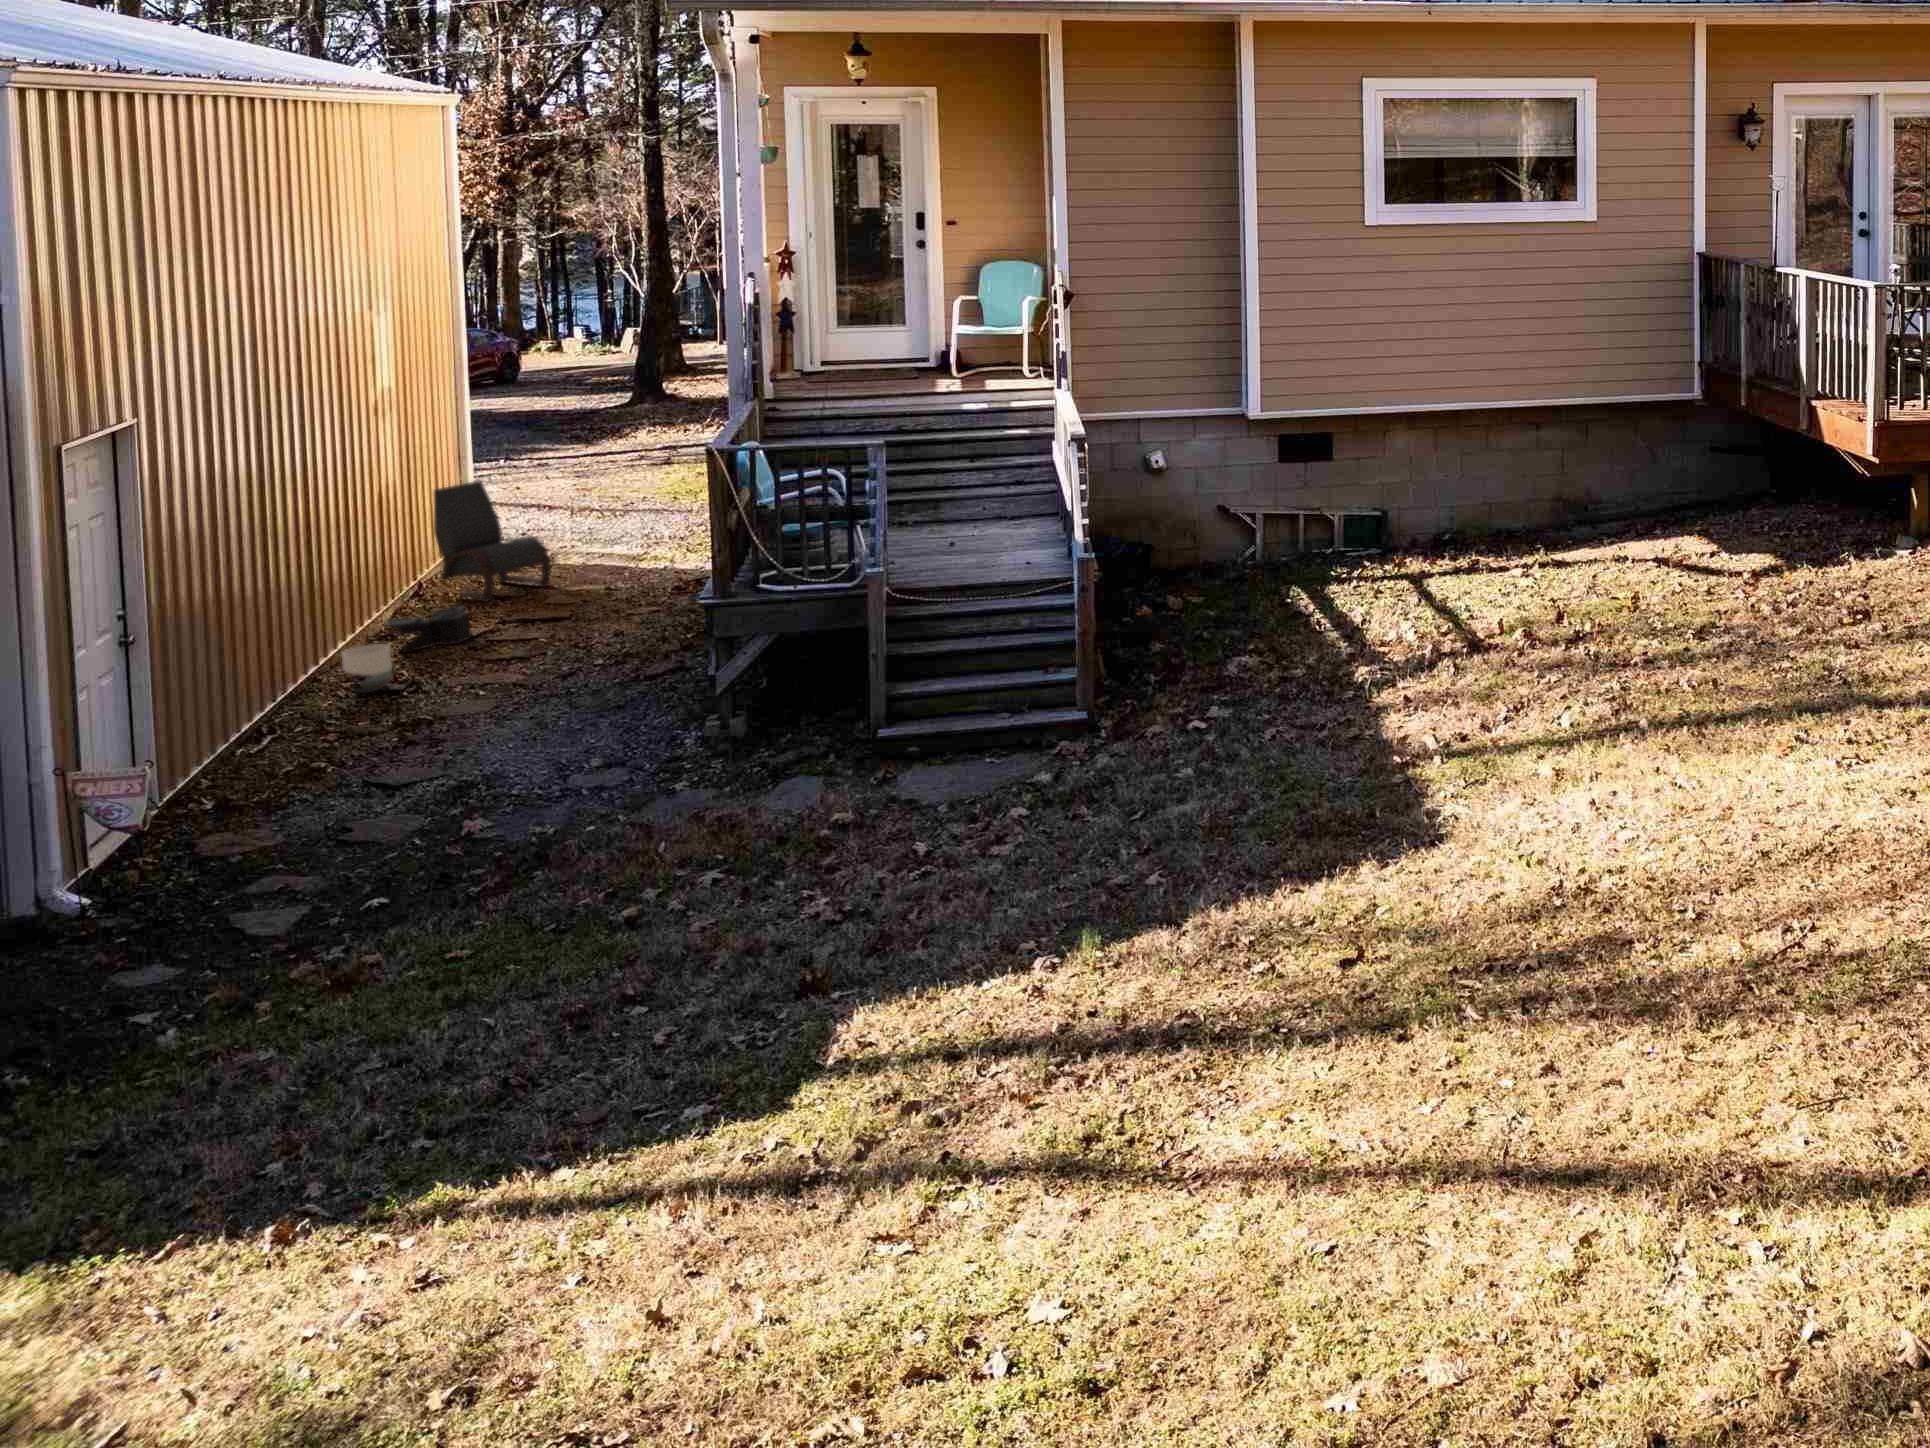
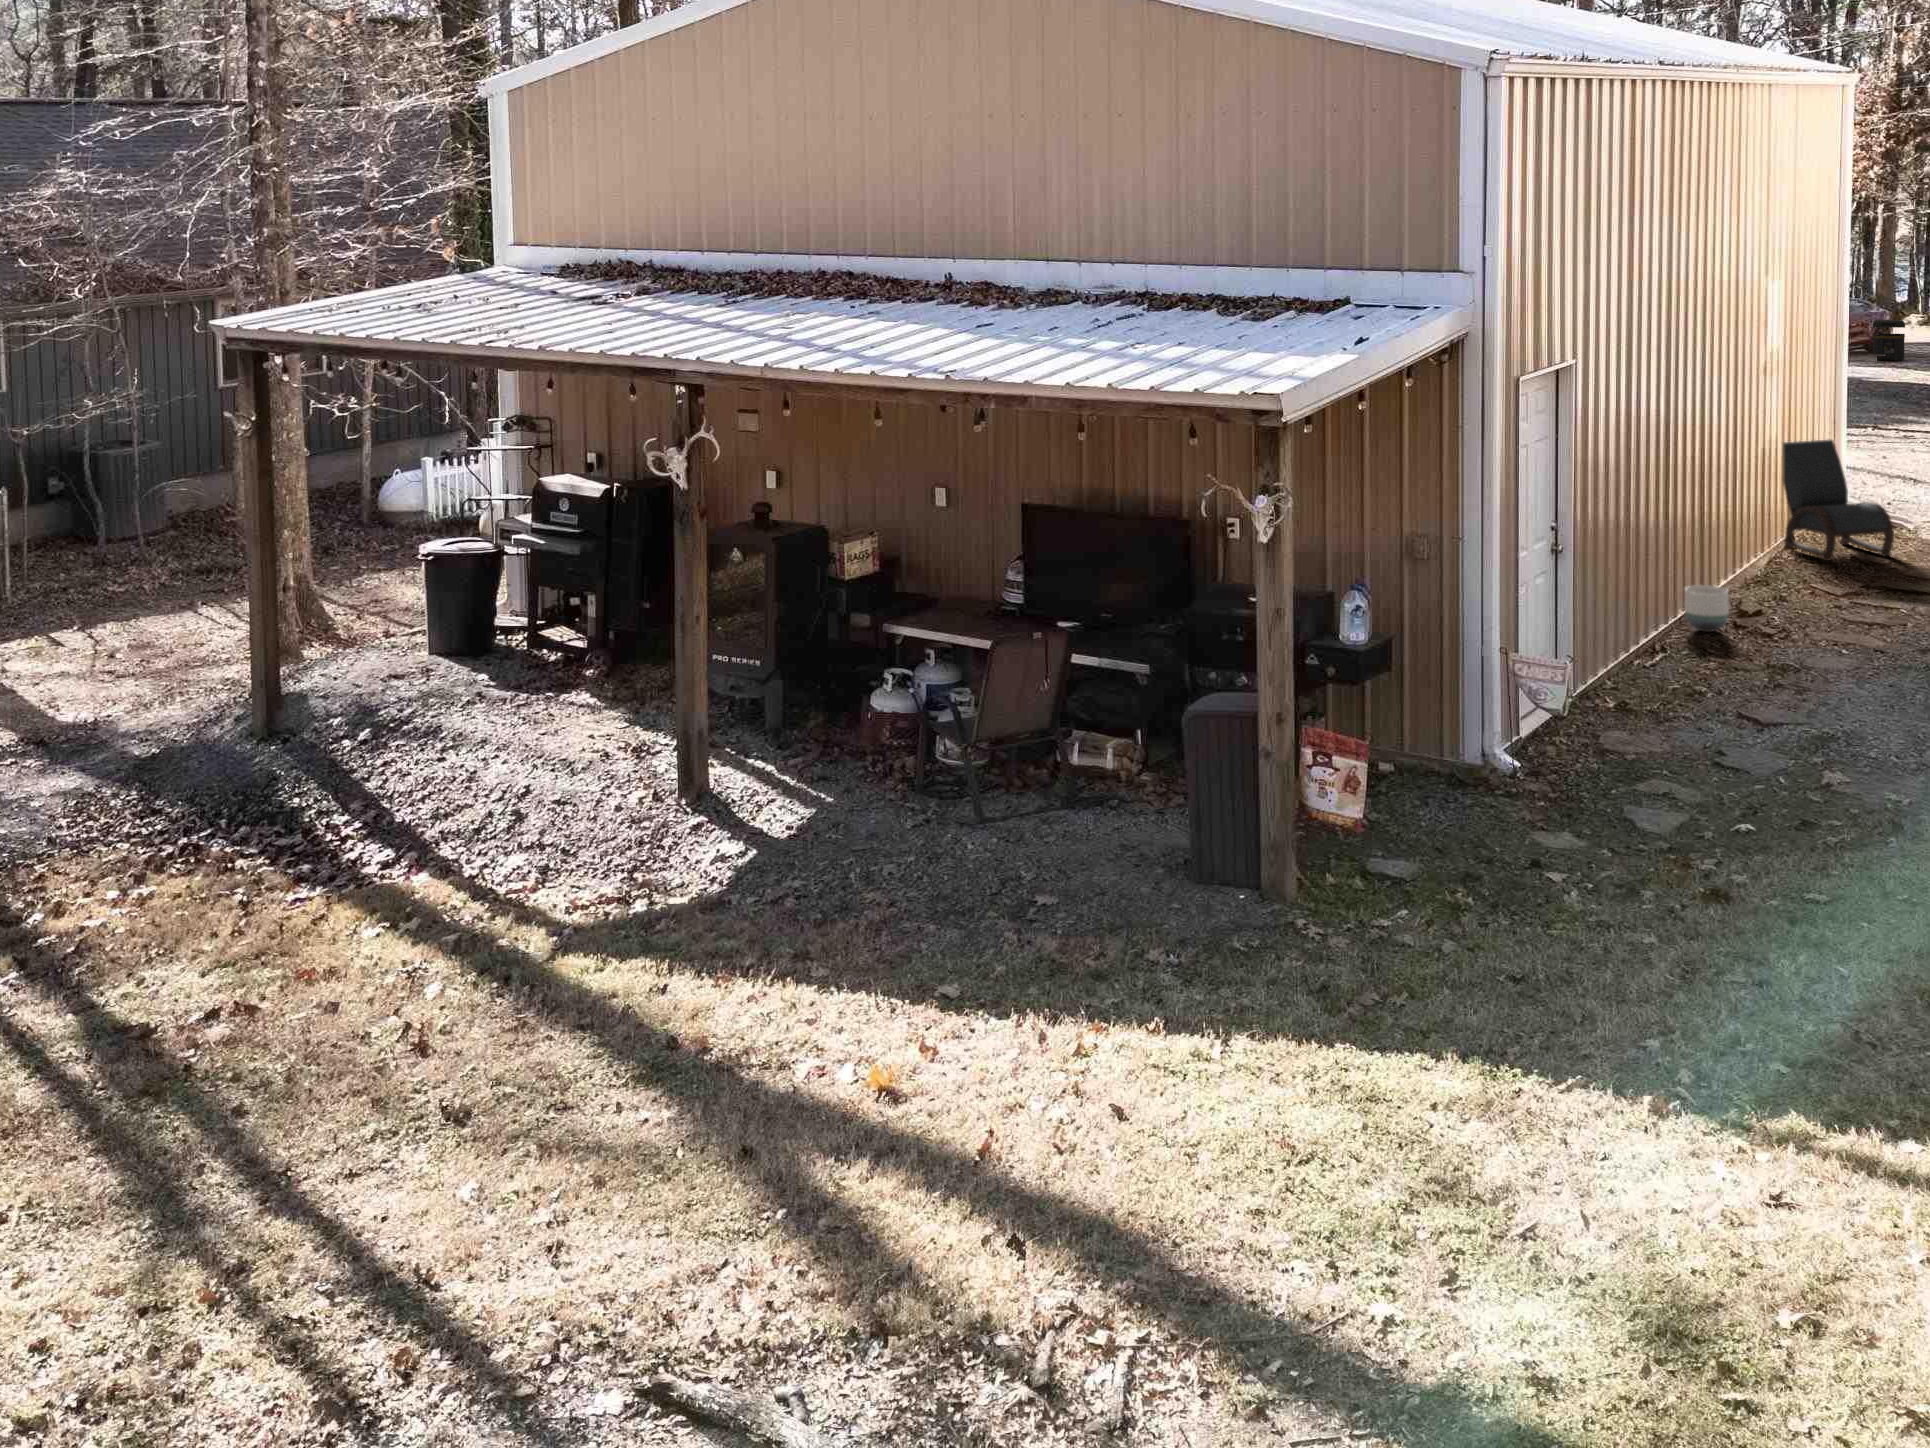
toolbox: none [506,353,543,398] -> present [1873,320,1905,361]
storage bin: present [385,606,472,652] -> none [1727,560,1816,600]

